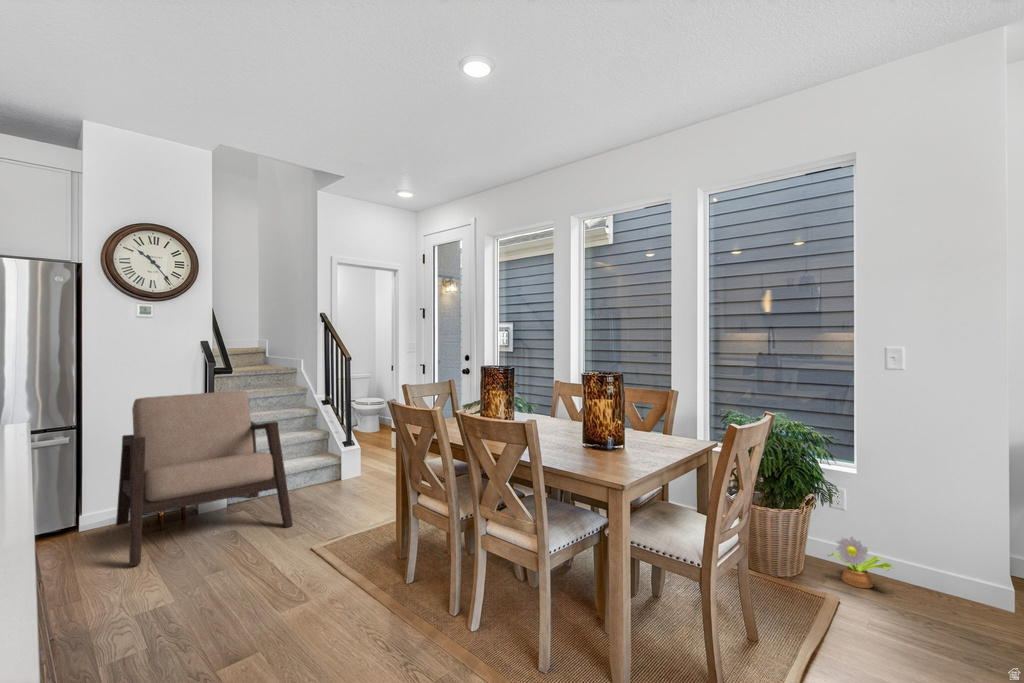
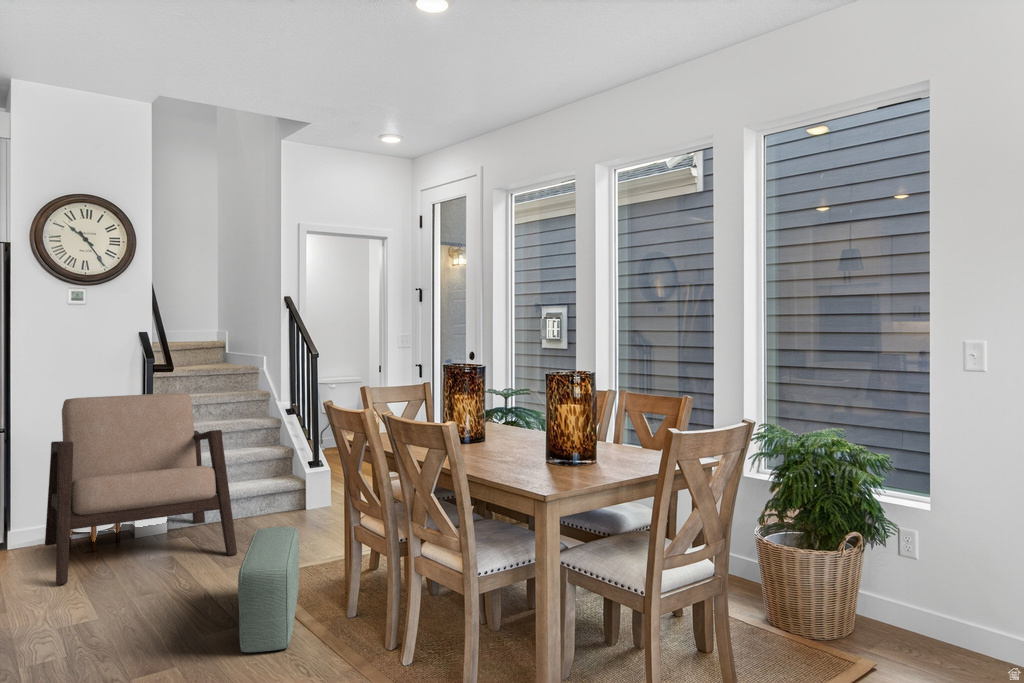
pouf: none [315,506,363,630] -> present [238,527,299,652]
decorative plant: present [828,537,894,588] -> none [874,587,953,654]

